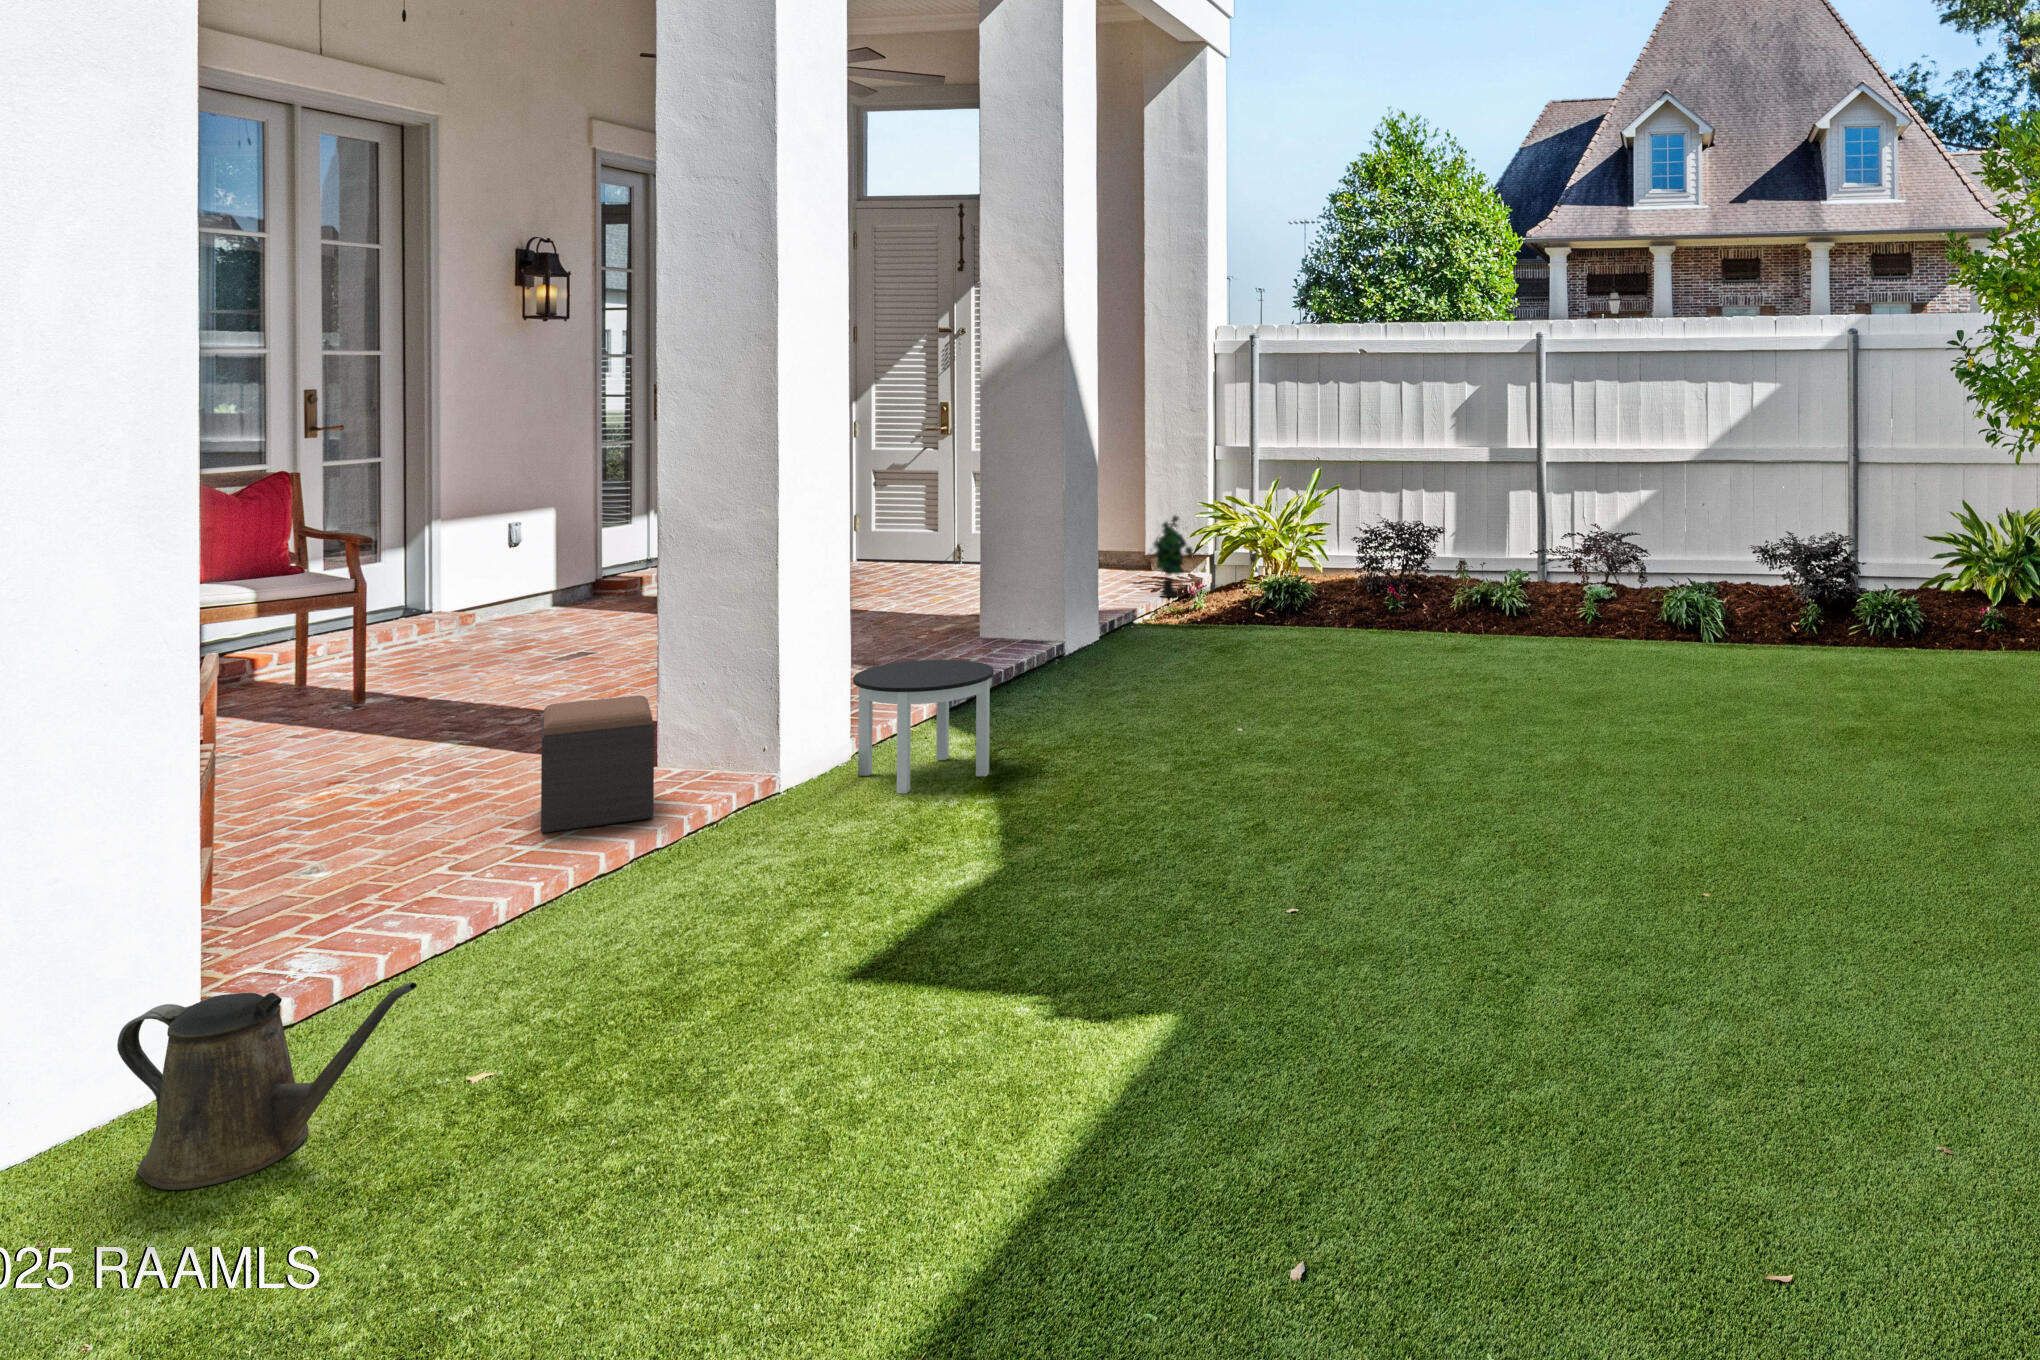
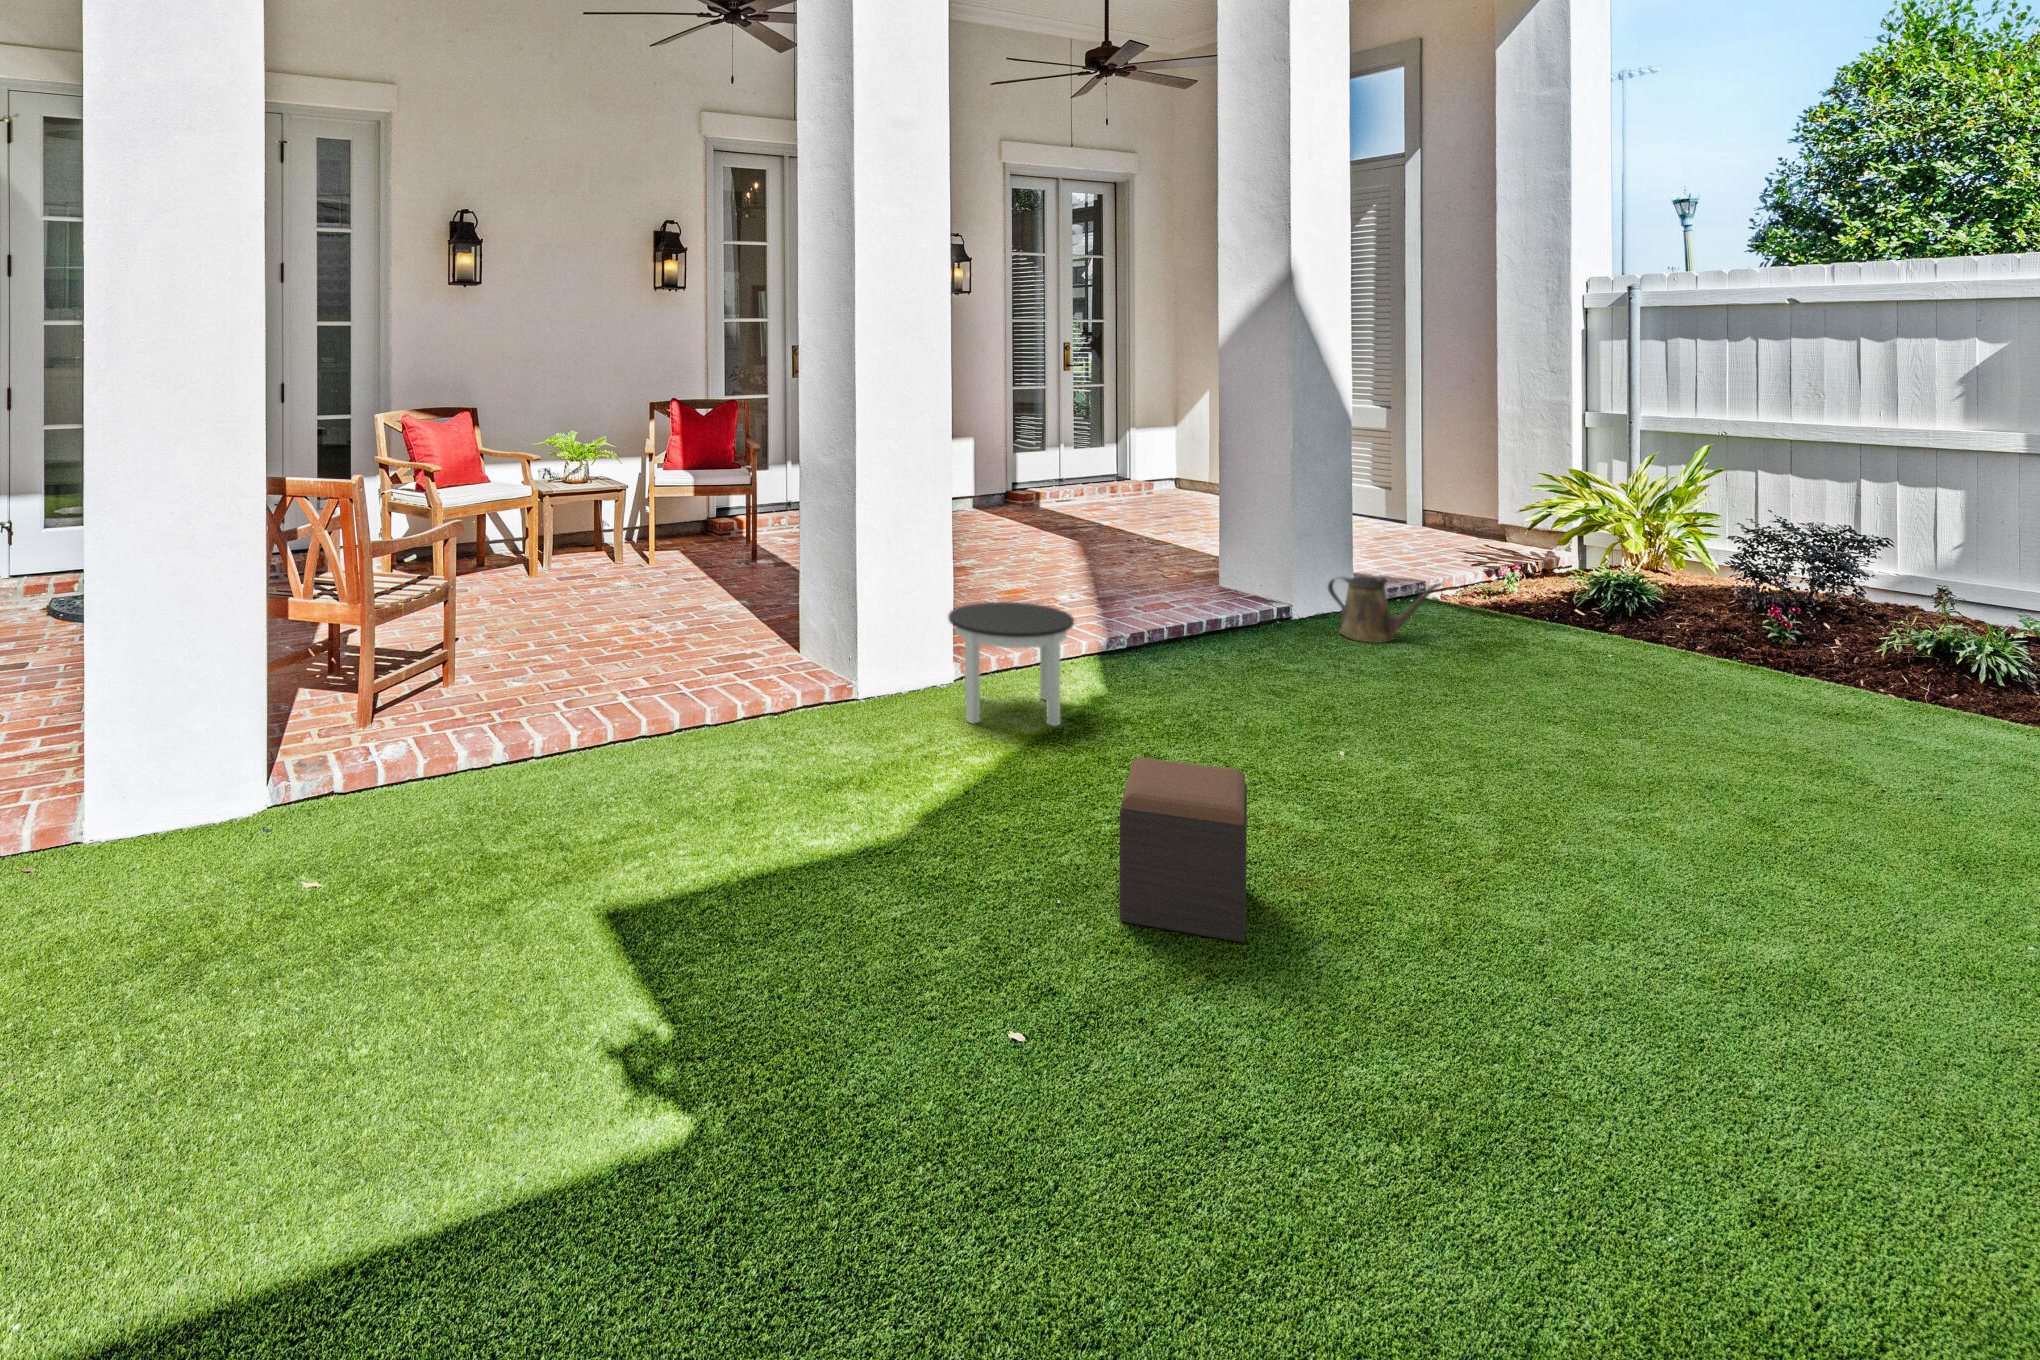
decorative plant: present [1153,516,1193,597] -> none [1483,485,1539,574]
footstool: present [541,695,654,833] -> present [1120,758,1247,943]
watering can: present [117,982,417,1190] -> present [1328,576,1442,643]

